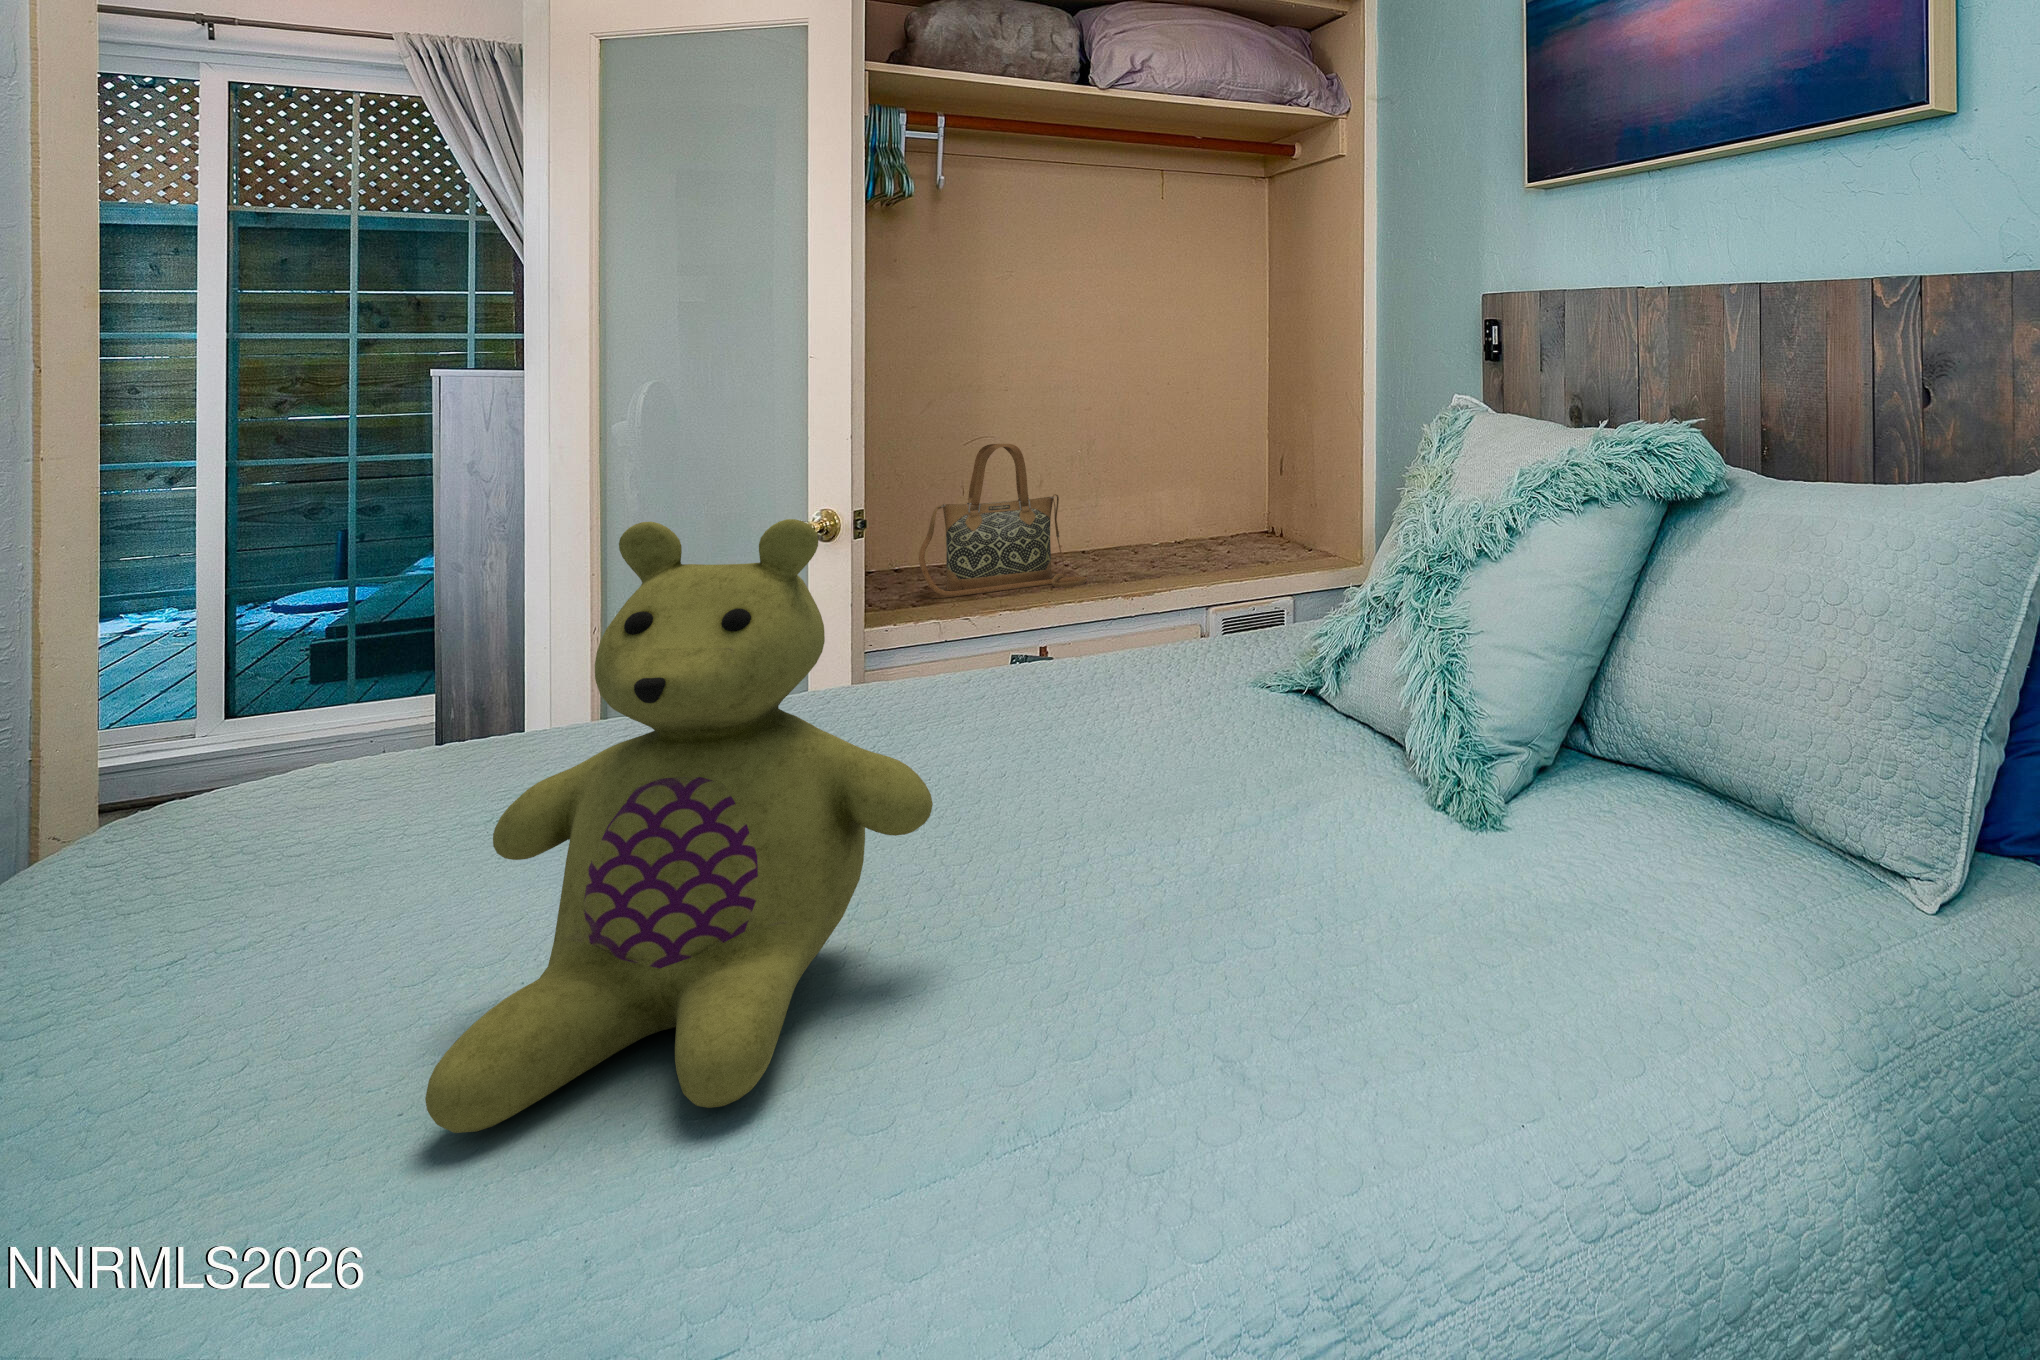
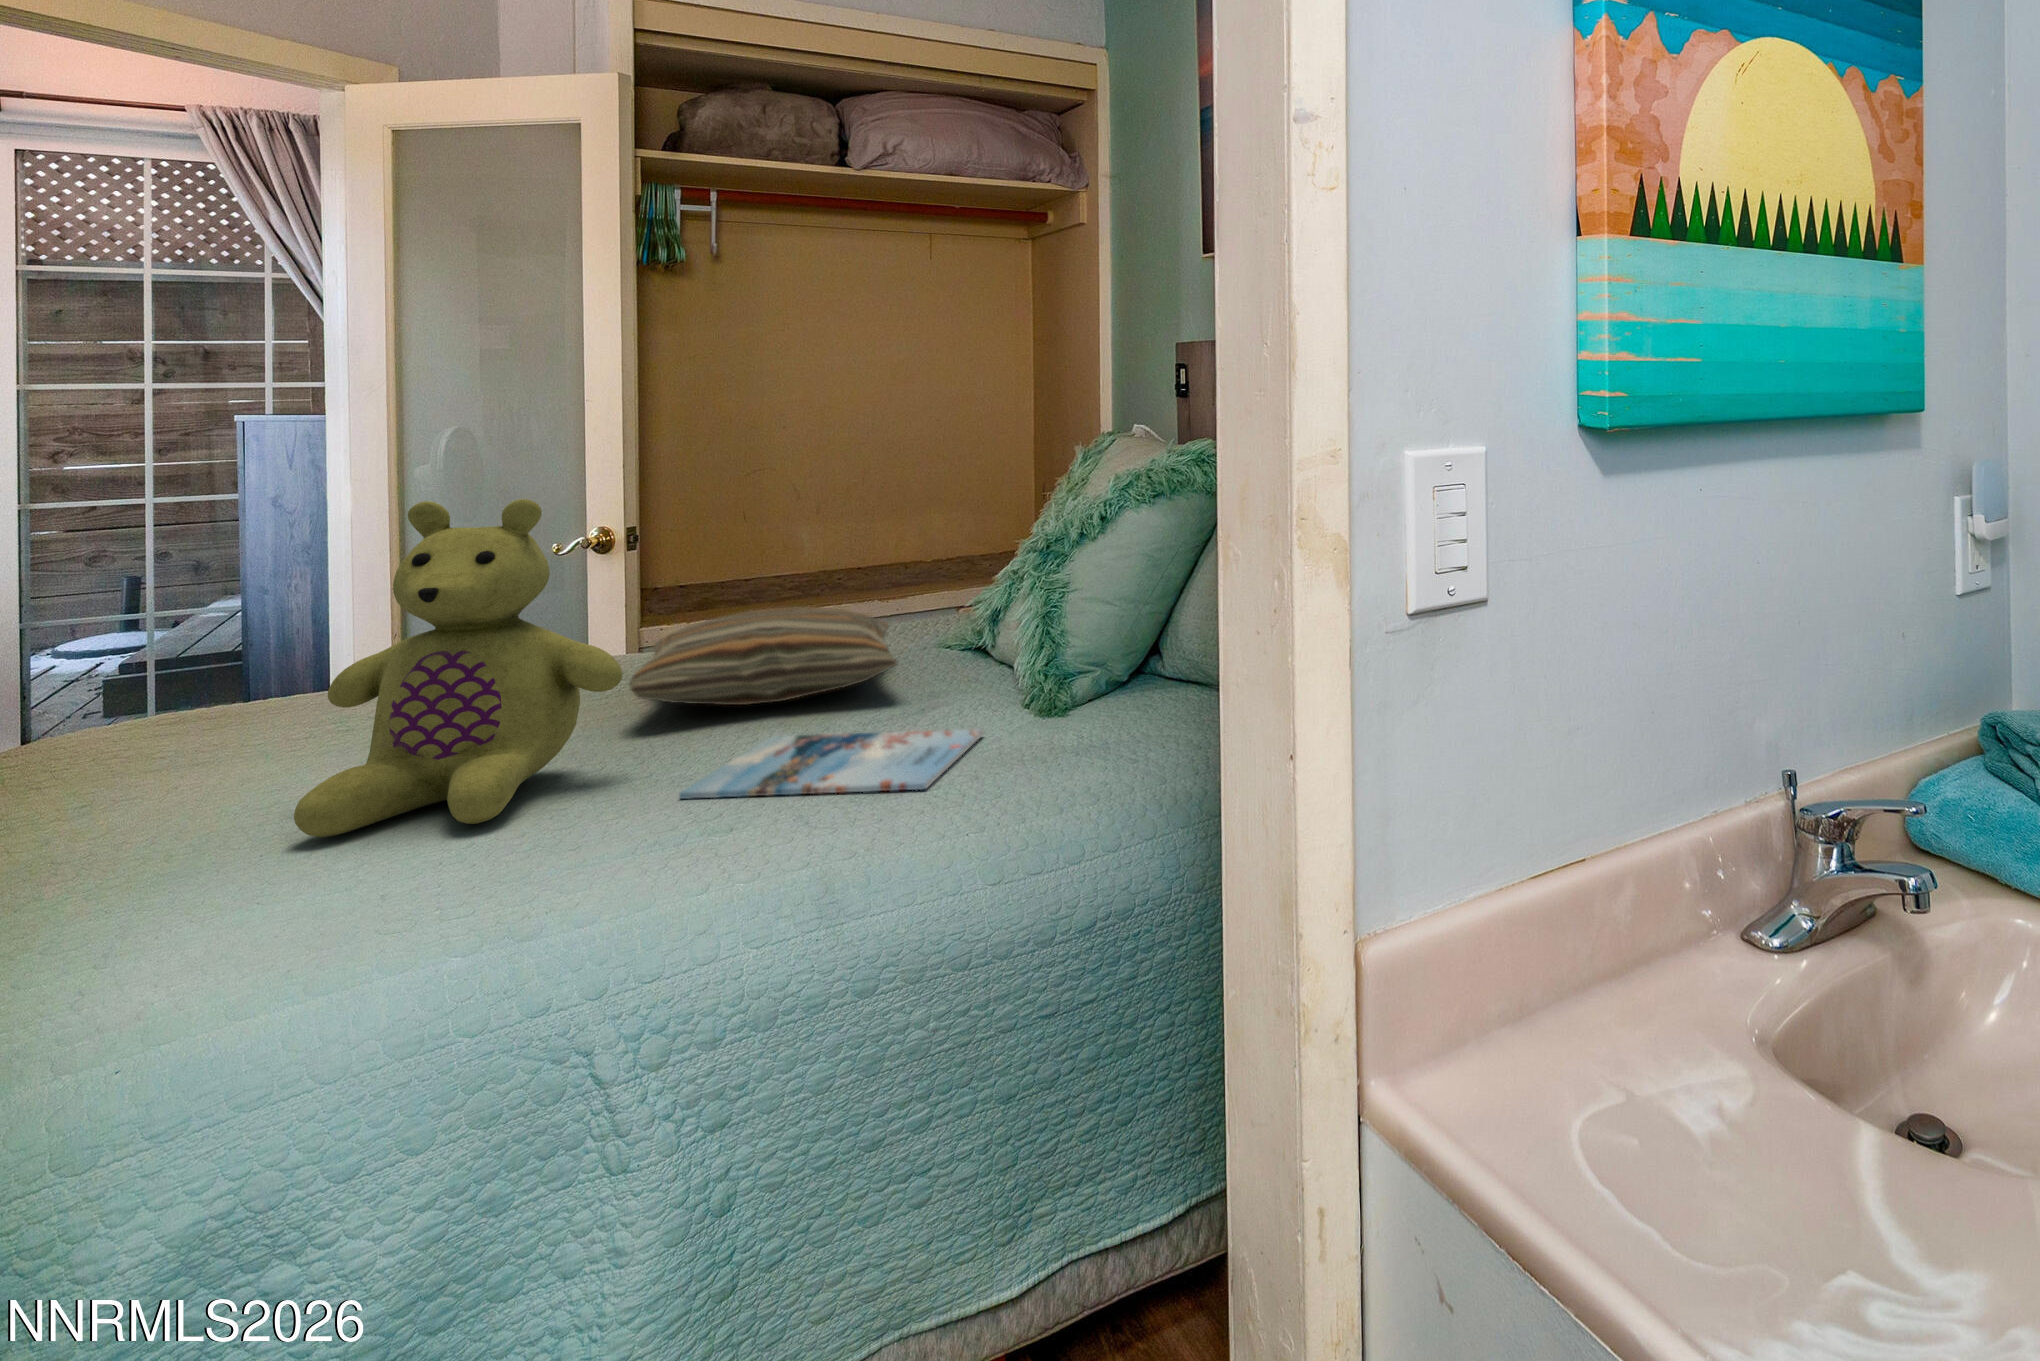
handbag: present [919,444,1087,596] -> none [696,474,853,603]
pillow: none [913,649,1273,808] -> present [629,607,897,705]
magazine: none [1035,881,1443,1041] -> present [679,729,984,799]

